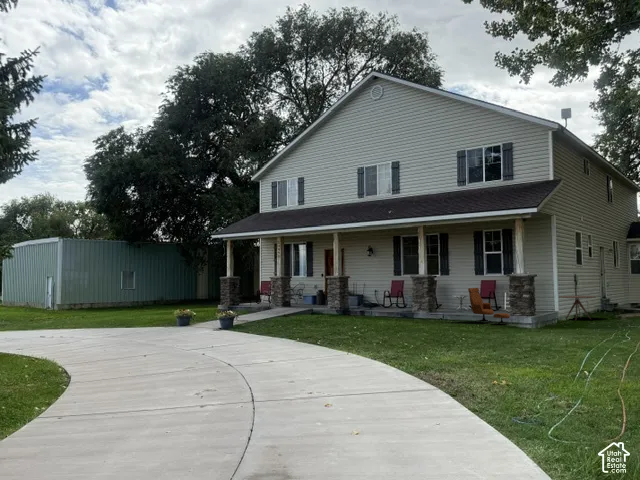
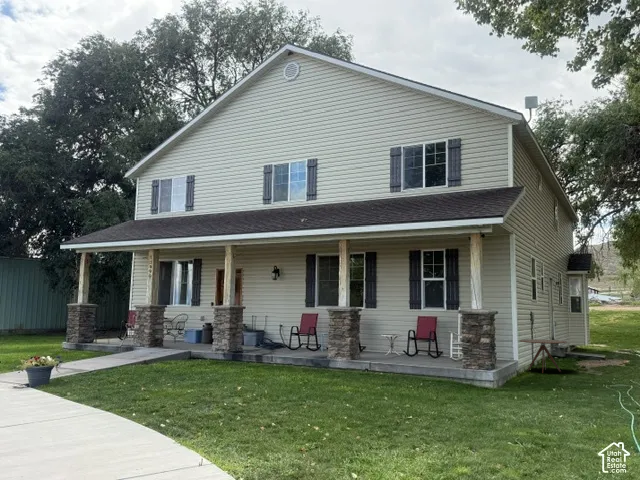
lounge chair: present [468,288,510,324] -> none [405,327,462,381]

